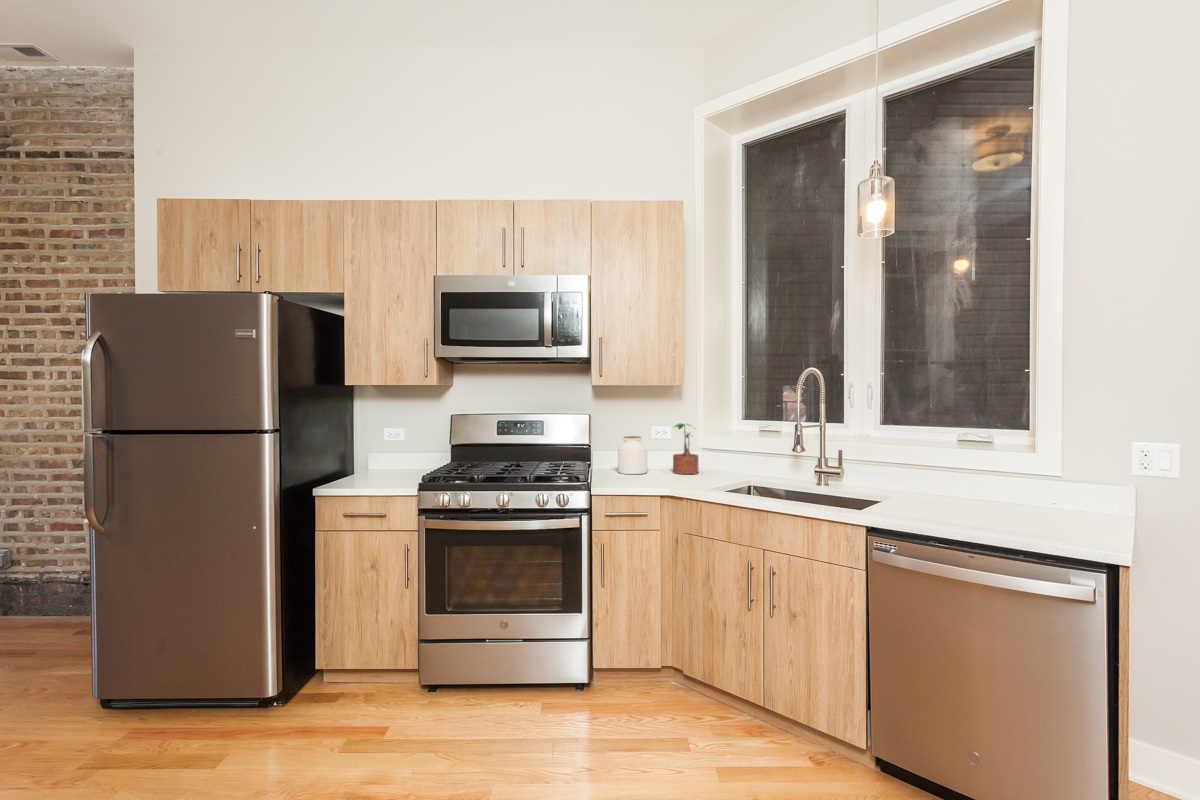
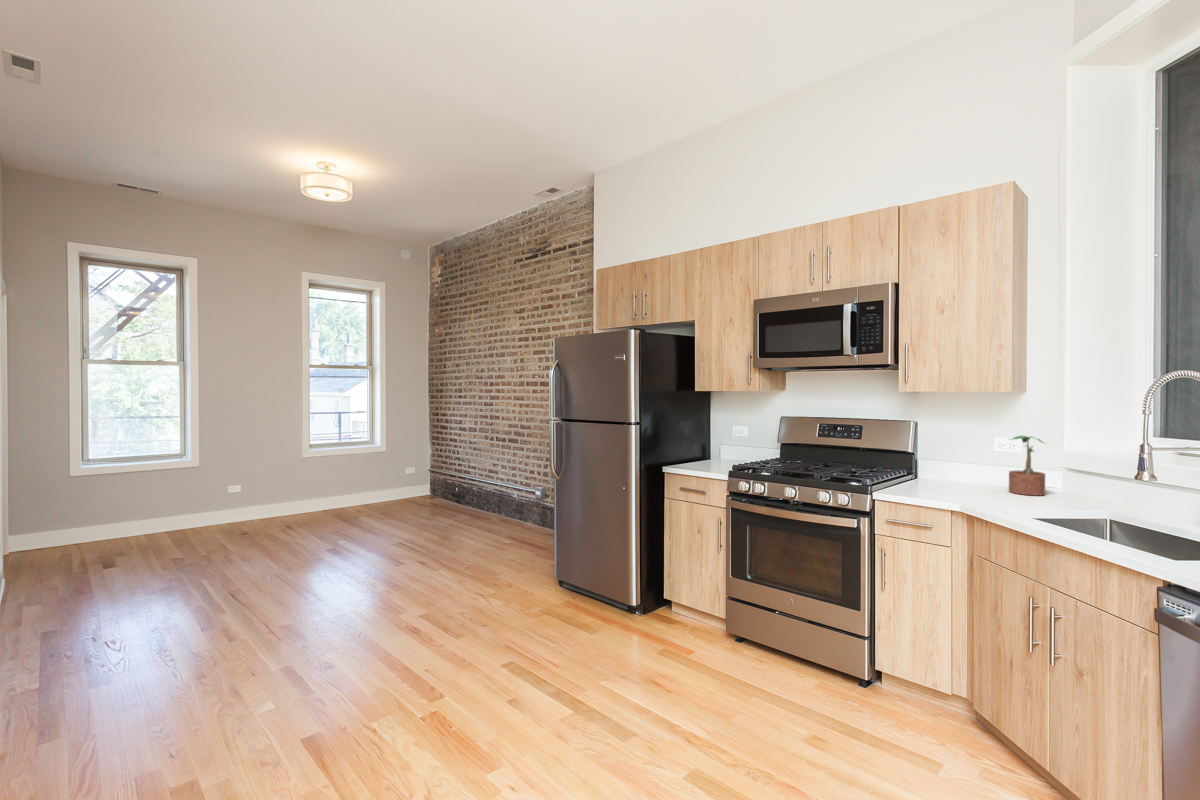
jar: present [618,436,647,474] -> none [937,446,975,488]

